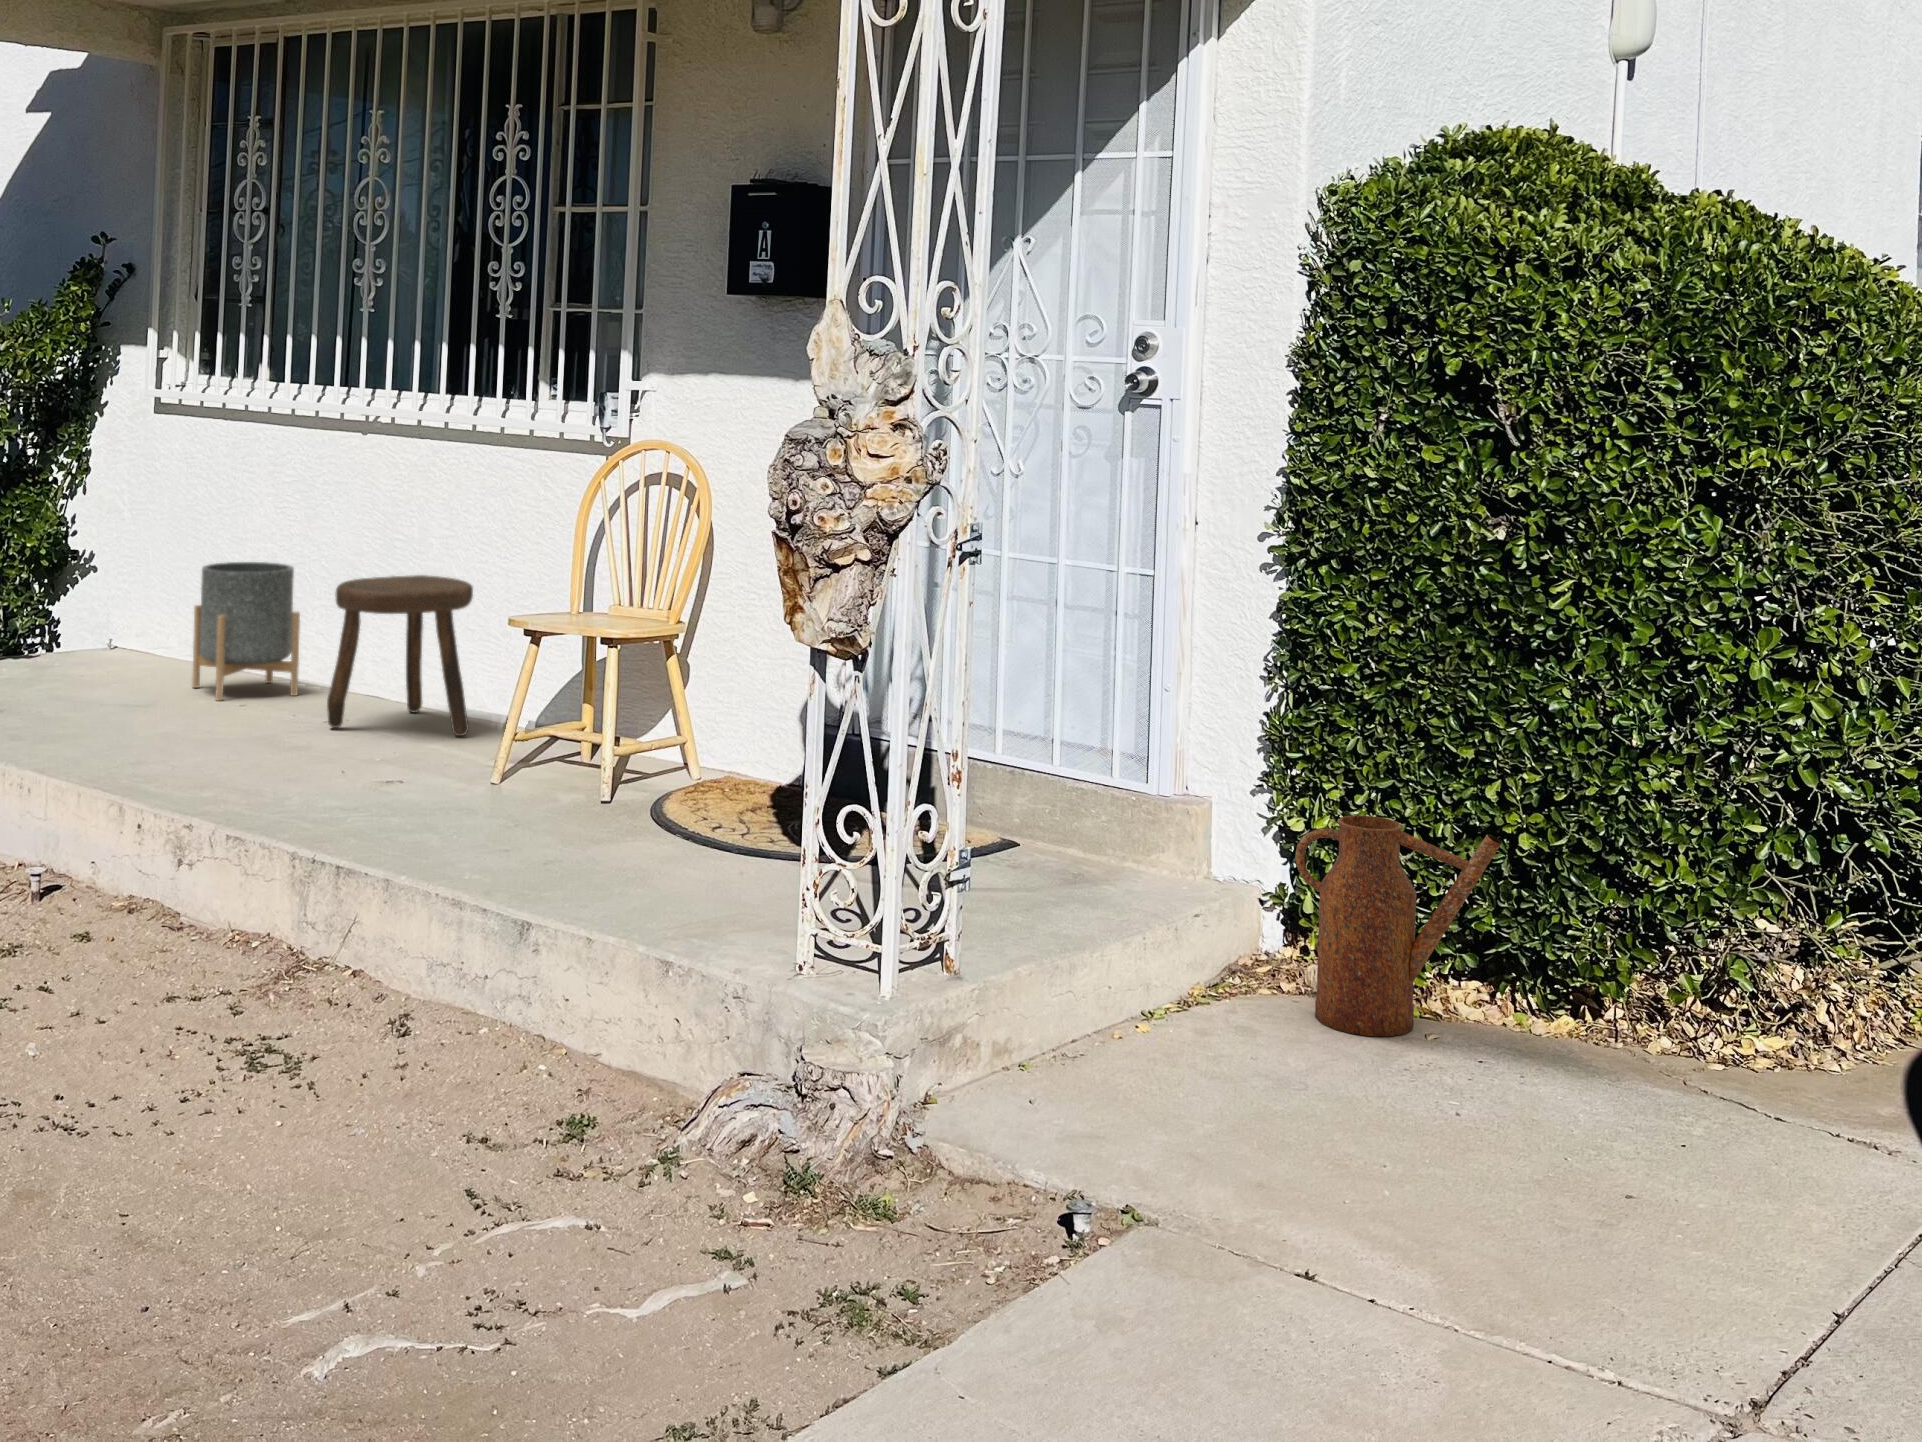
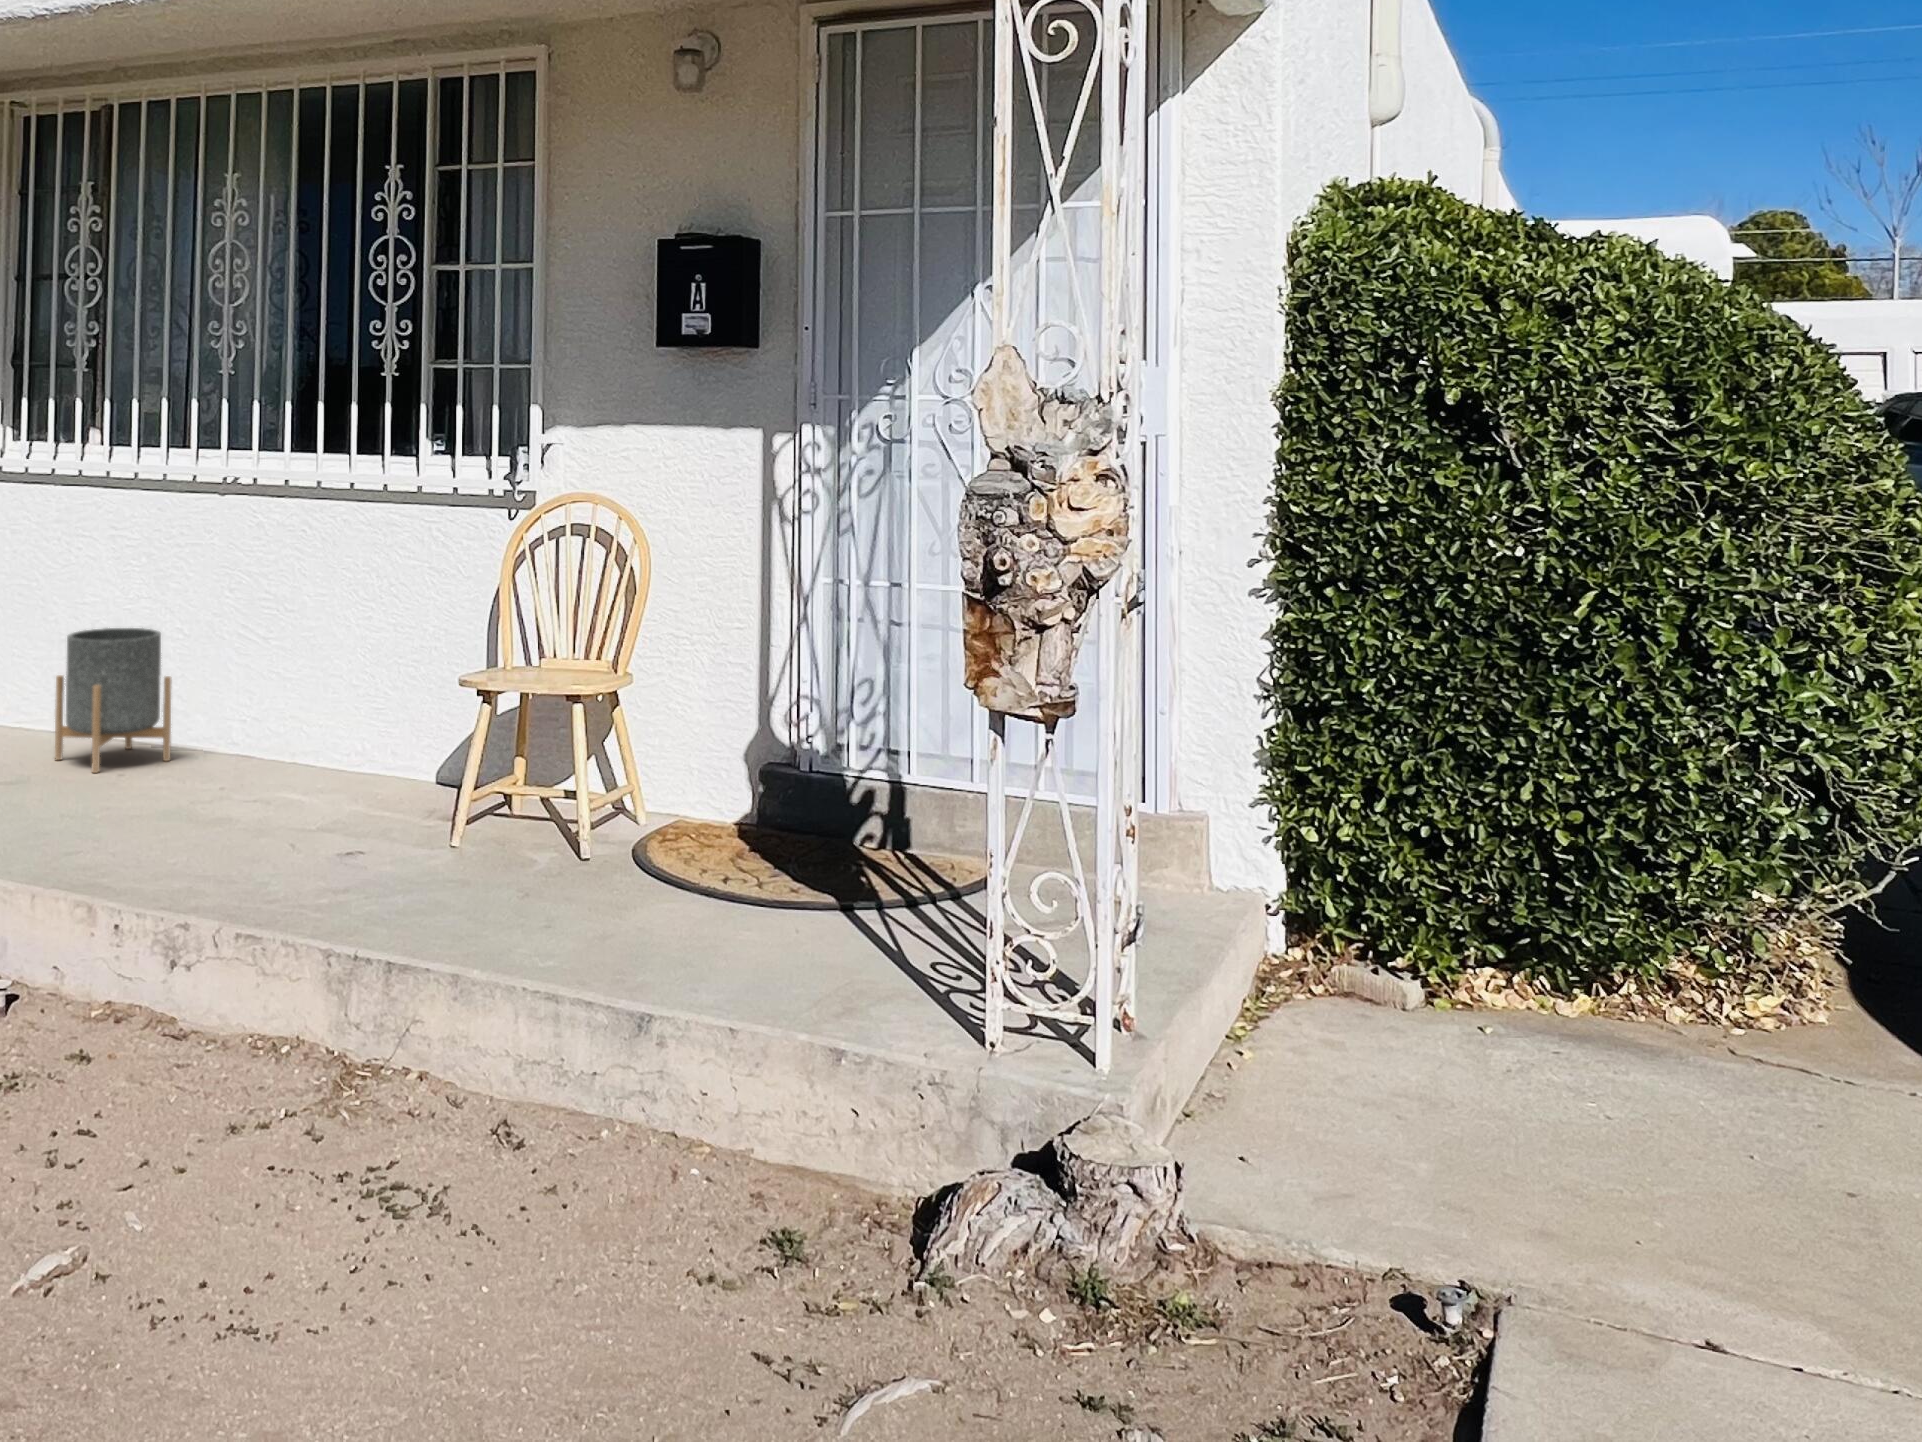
stool: present [327,575,473,736] -> none [236,634,385,795]
watering can: present [1295,816,1501,1036] -> none [1343,822,1549,1035]

